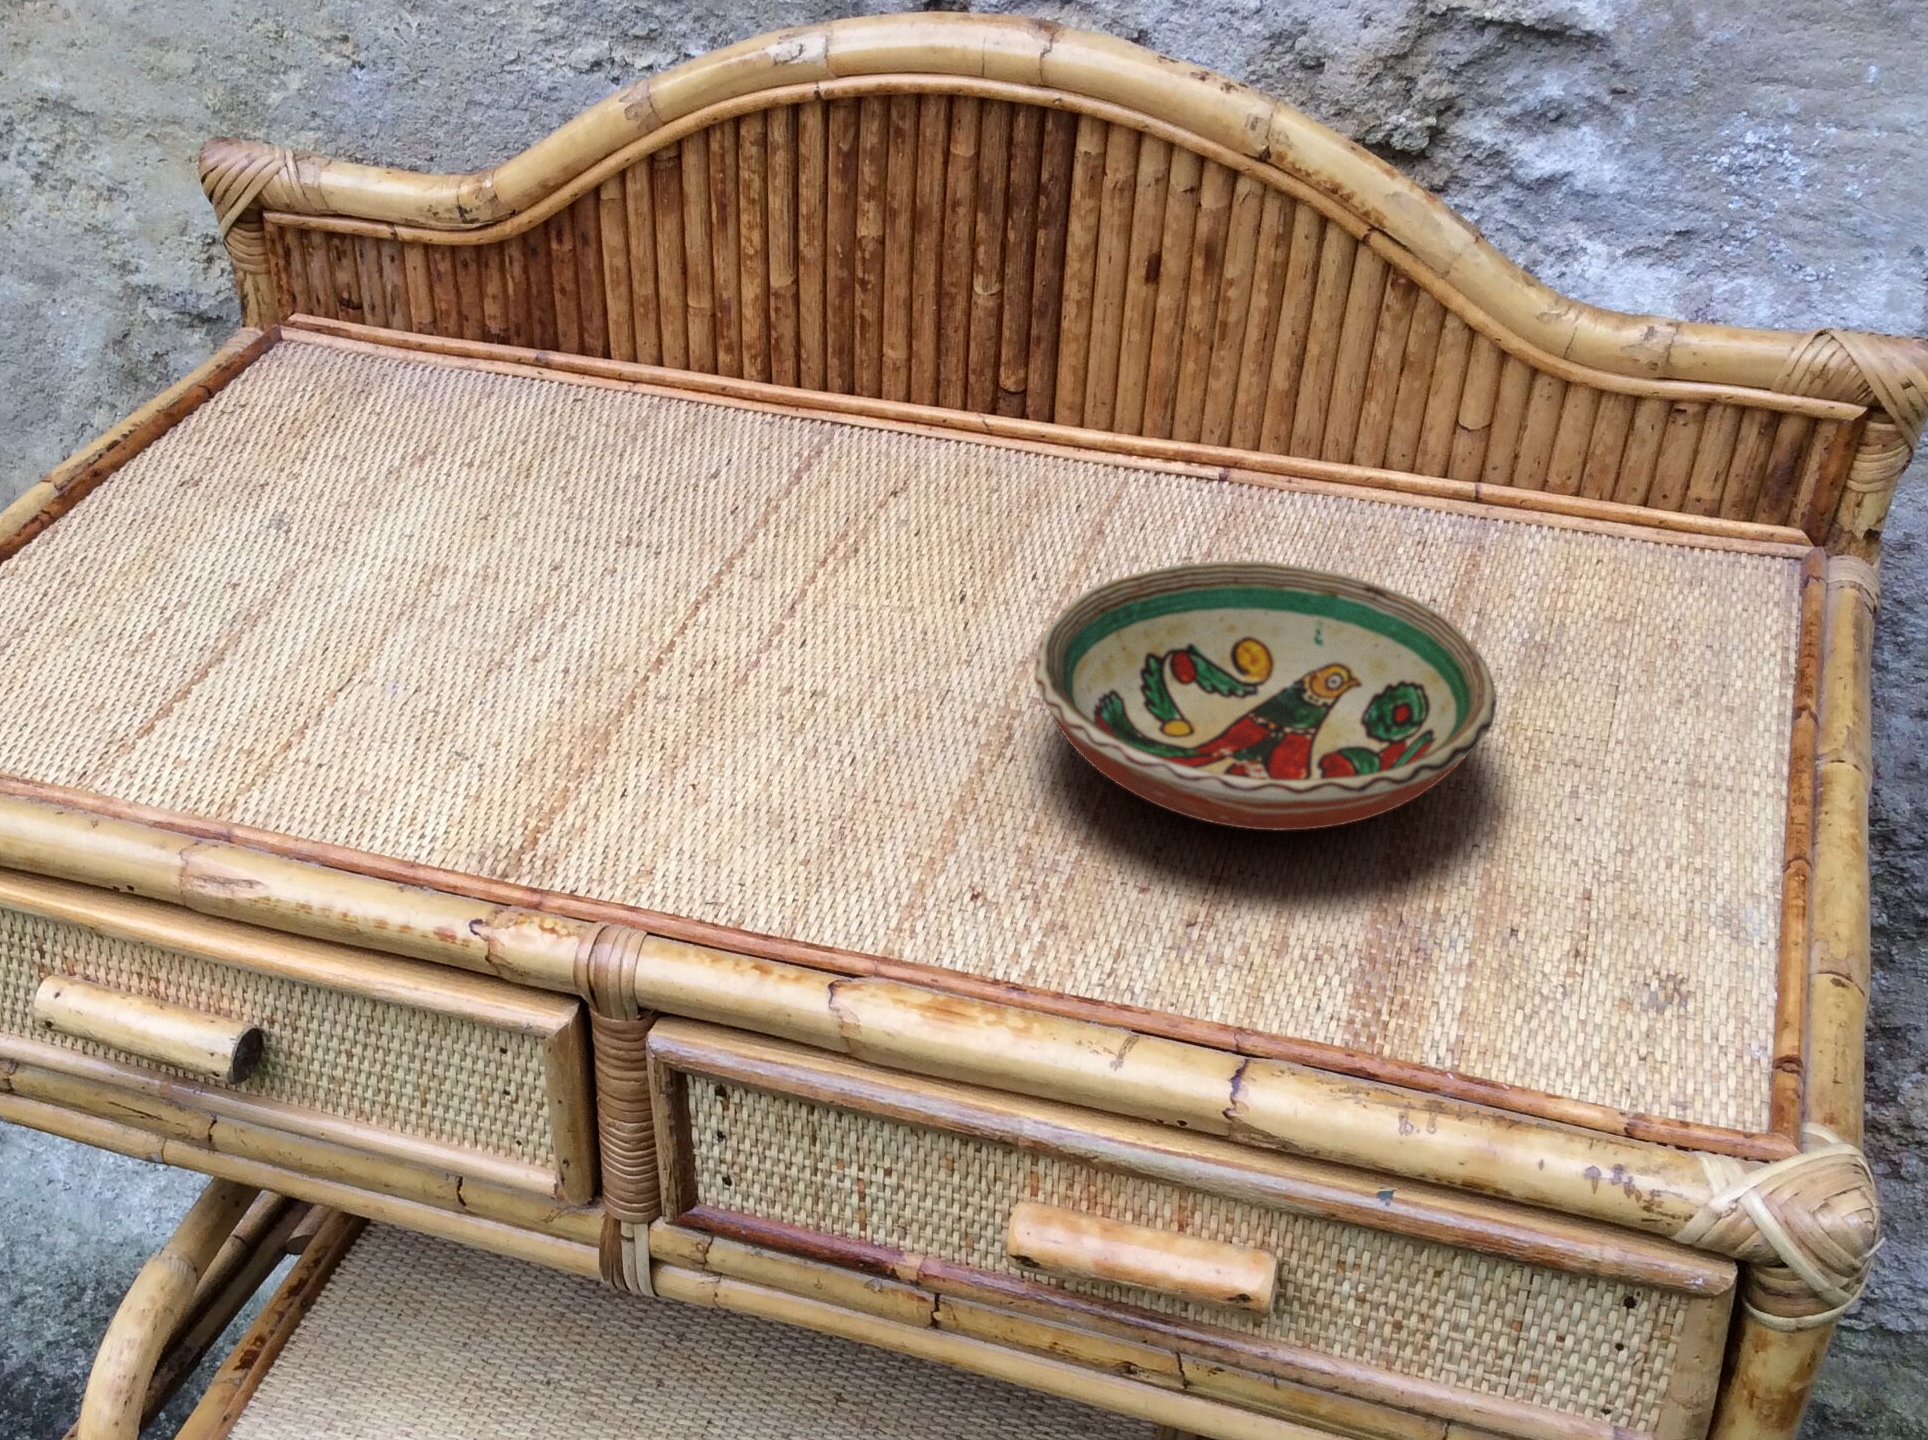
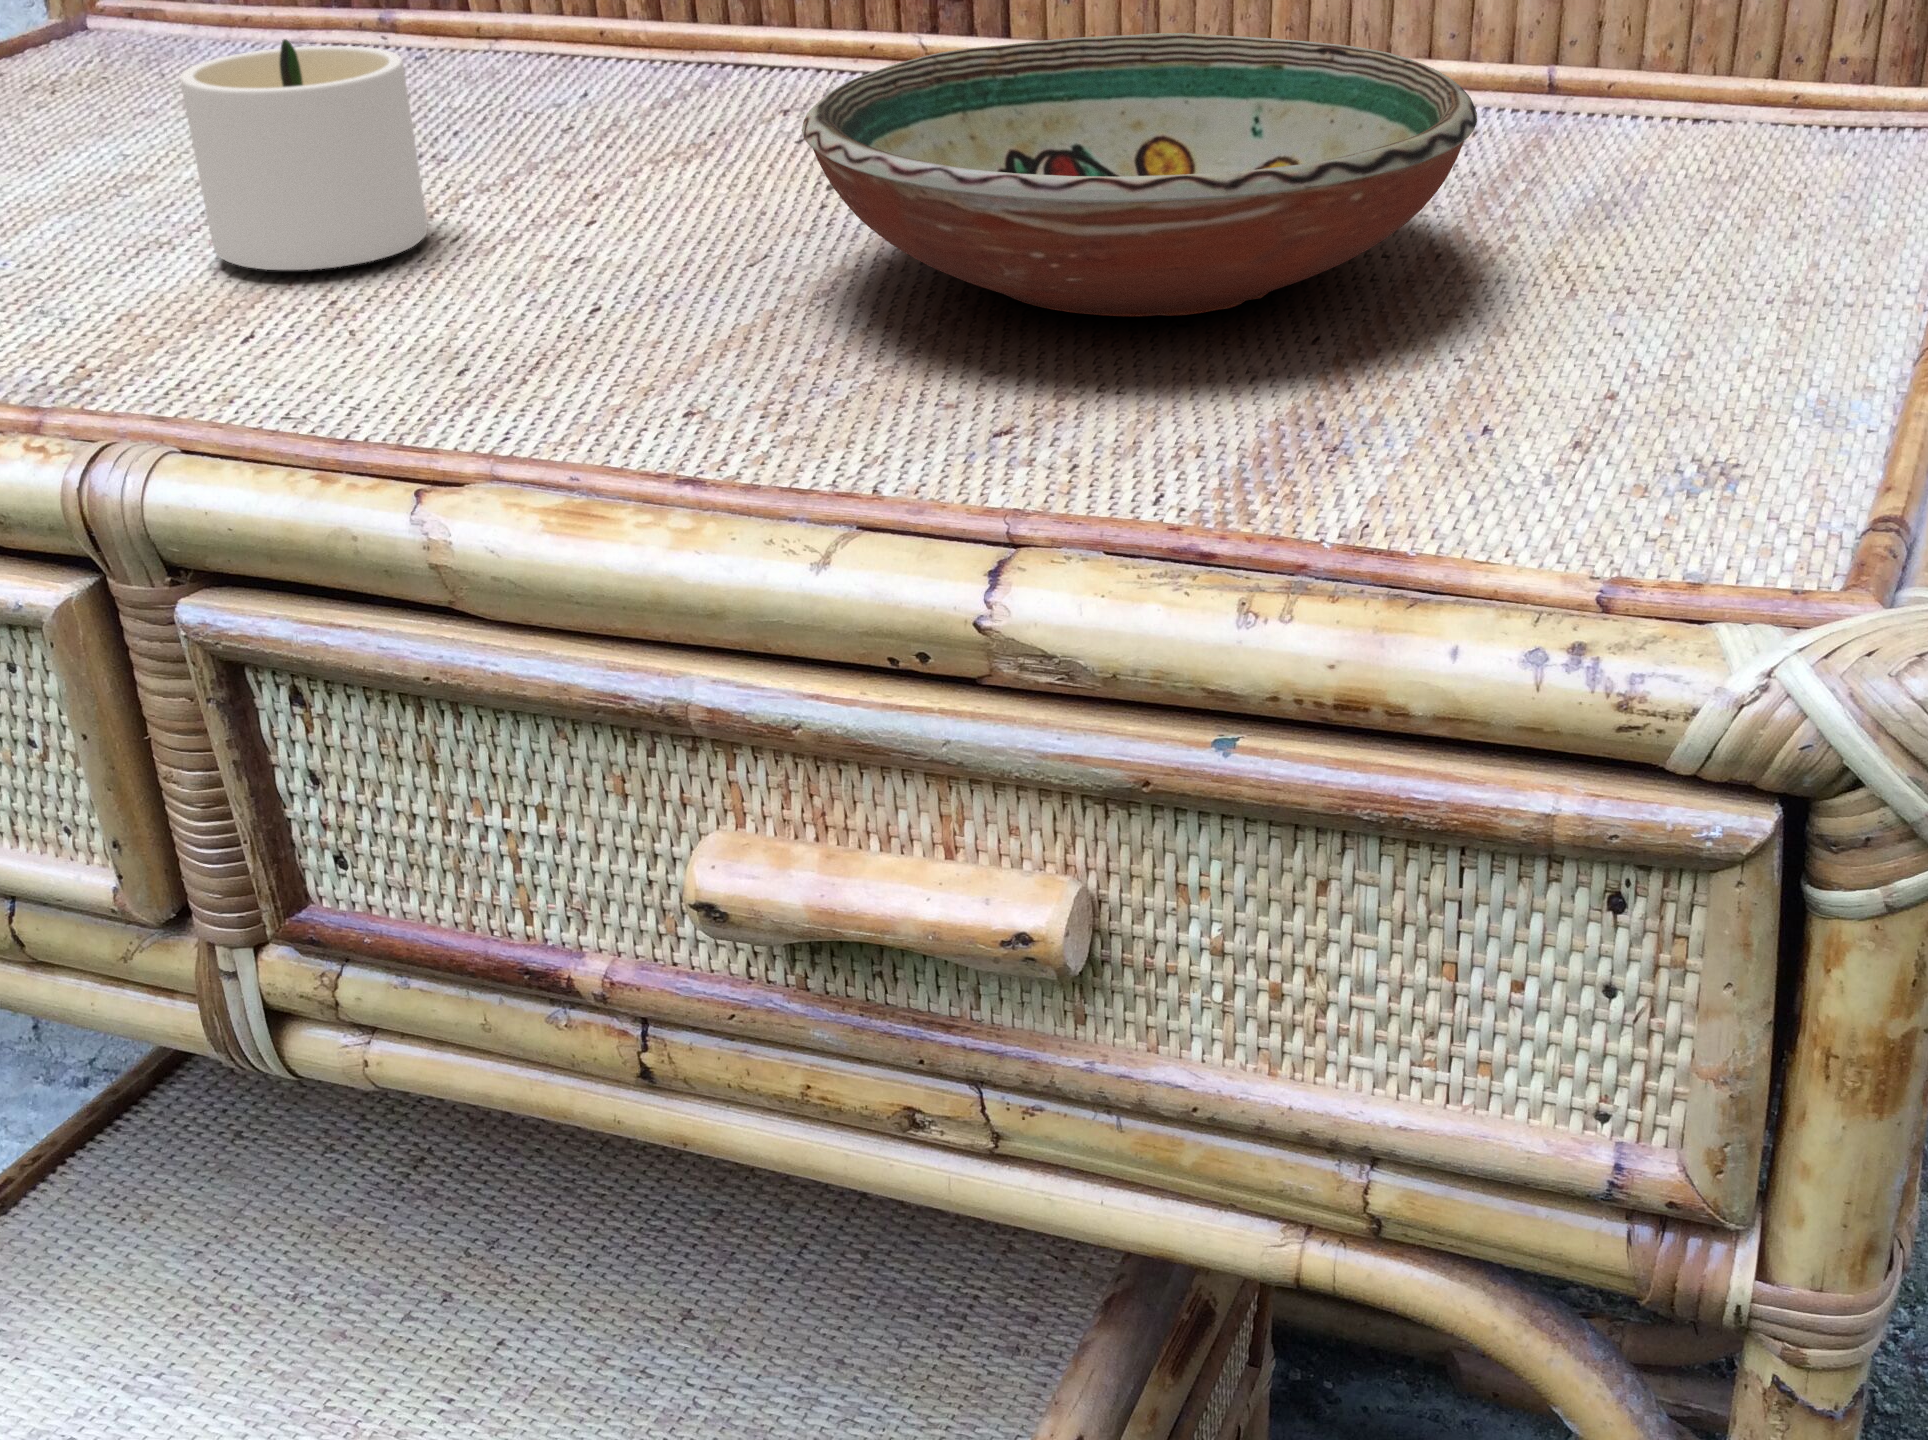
candle: none [572,564,791,742] -> present [180,39,427,270]

